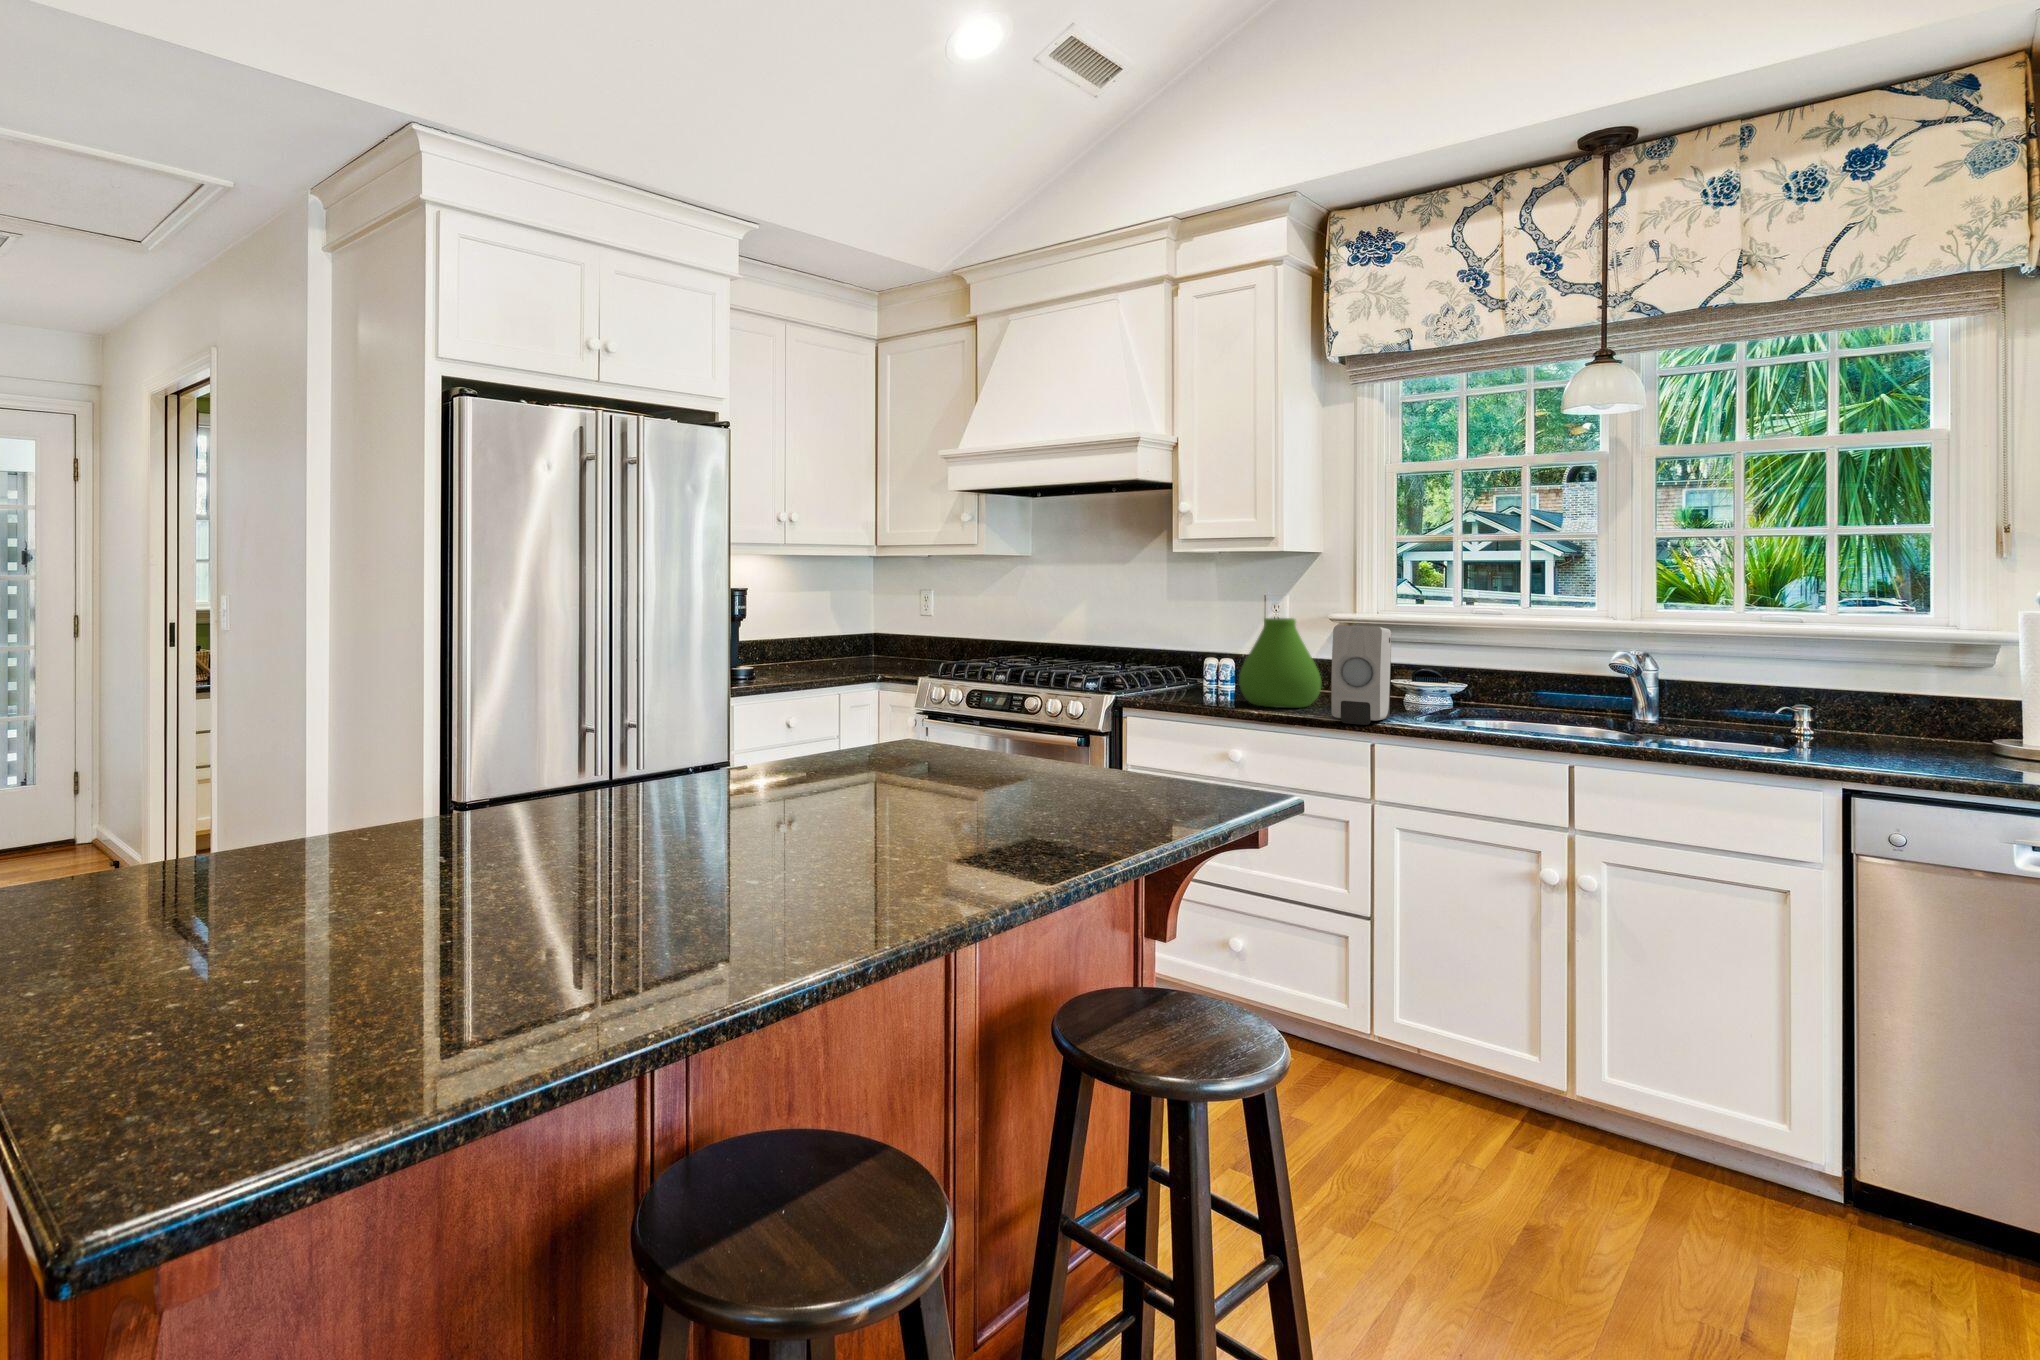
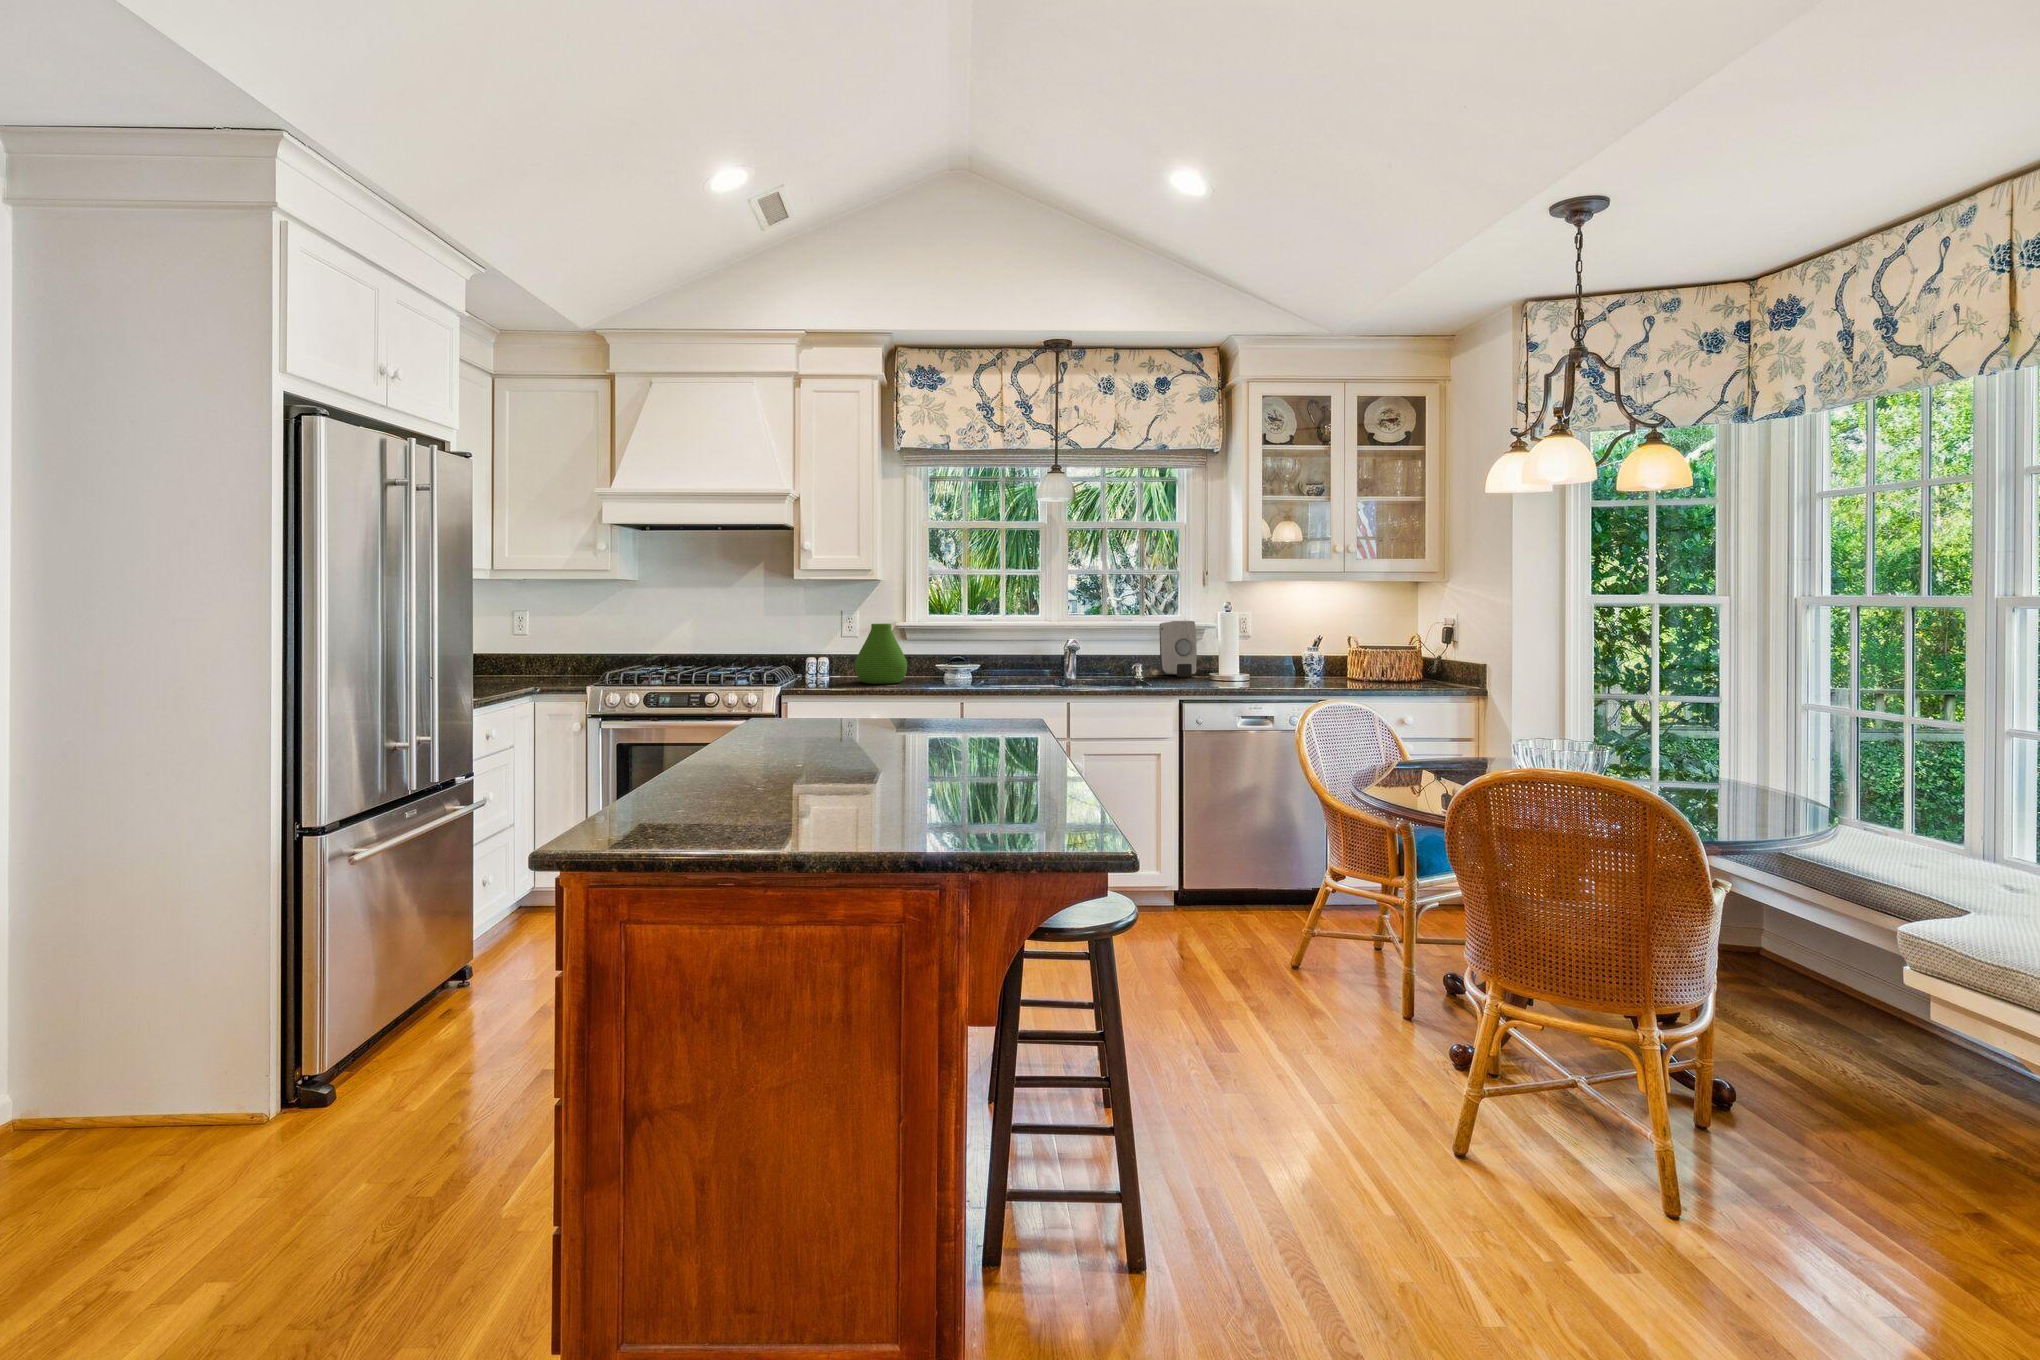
soap dispenser: present [1331,625,1391,725] -> present [1160,621,1197,677]

